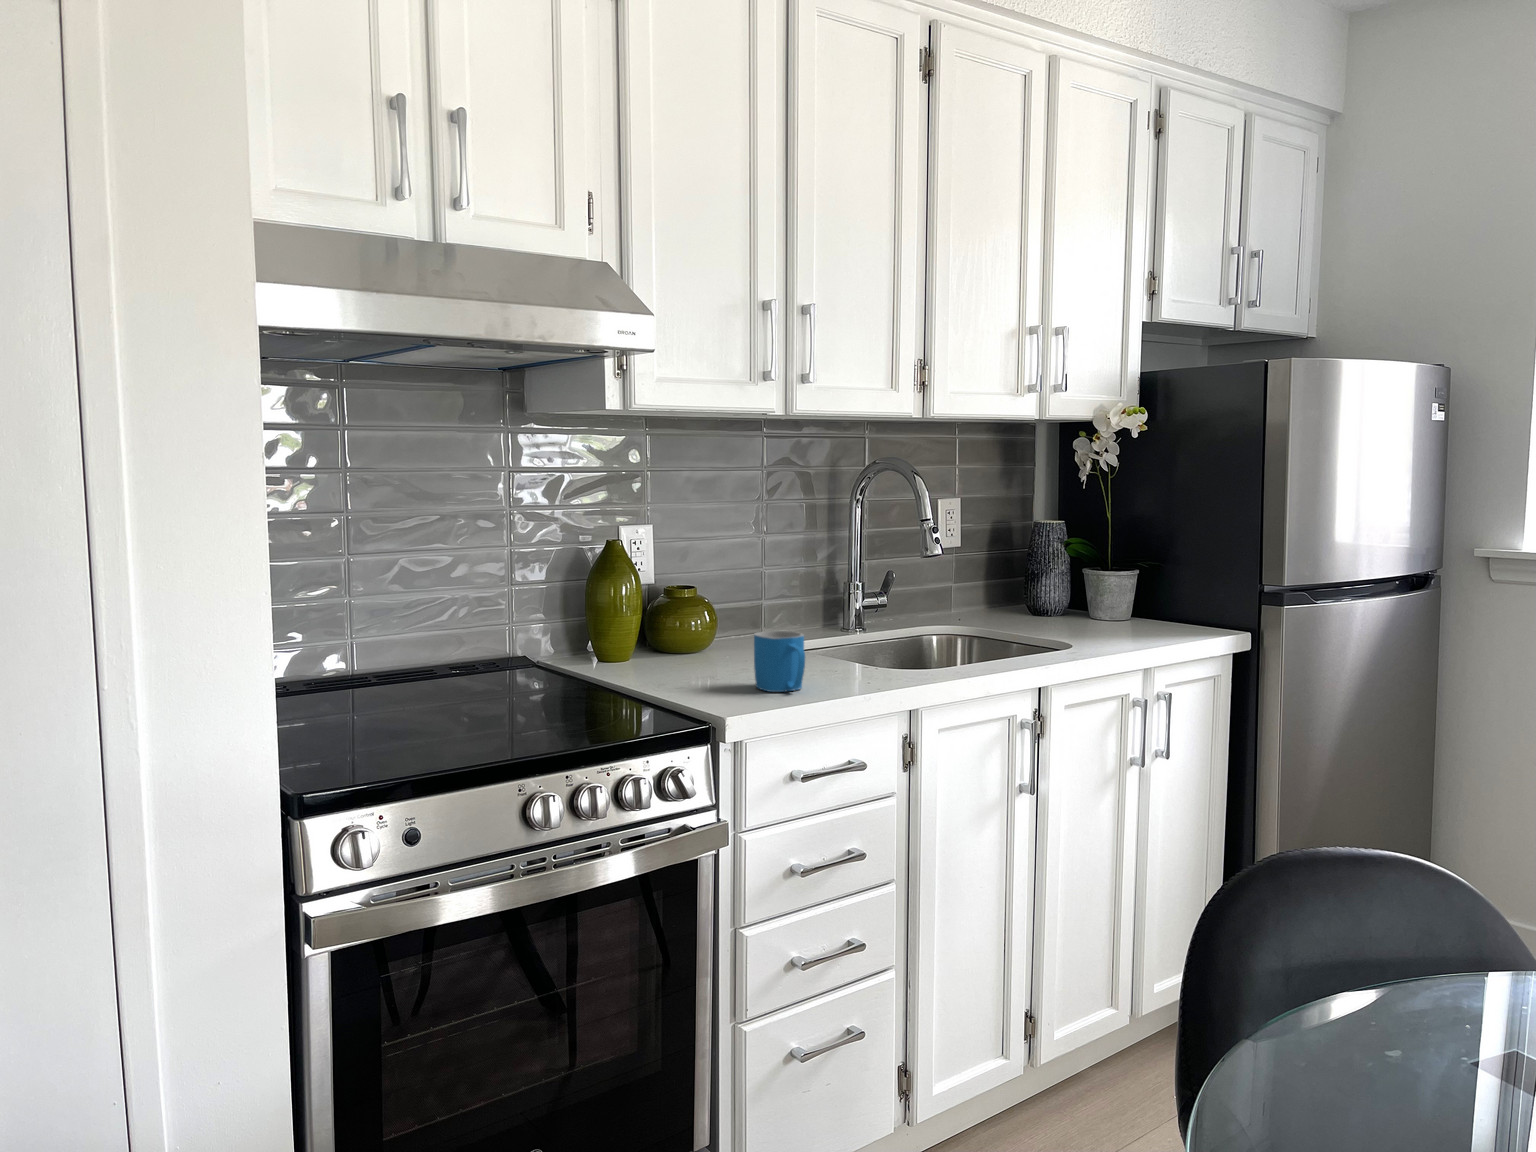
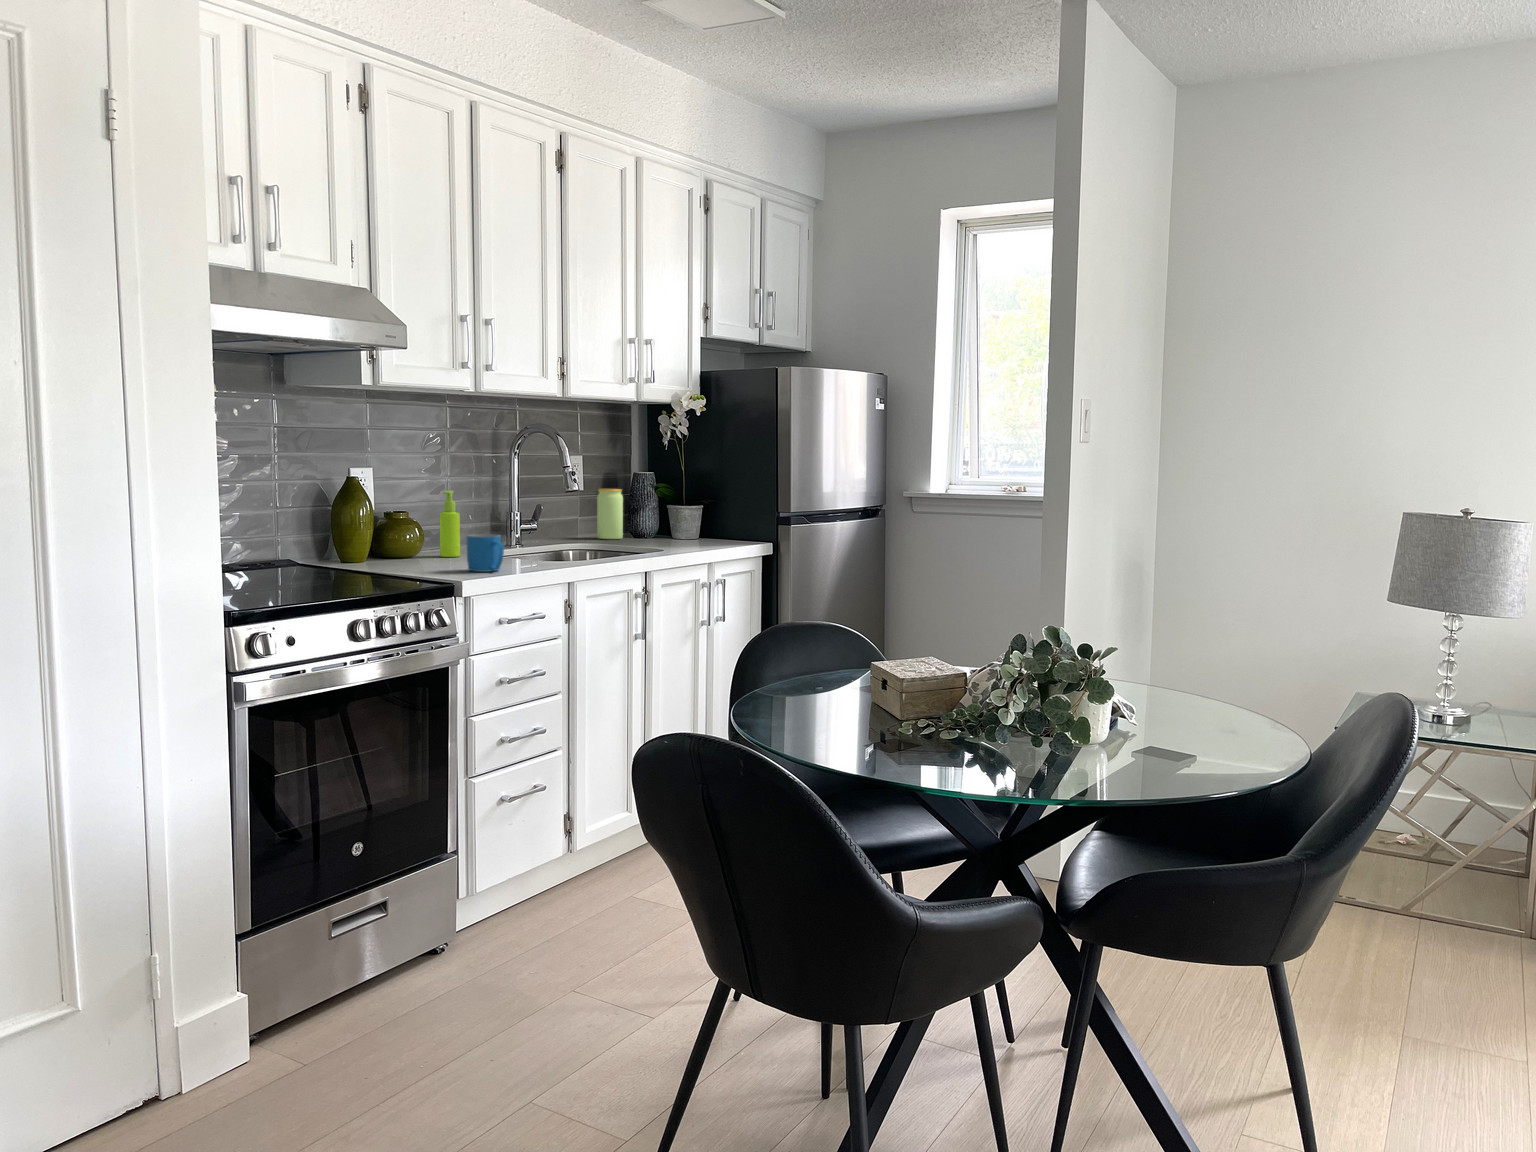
jar: none [980,545,1018,618] -> present [597,489,623,539]
soap dispenser: none [739,556,767,652] -> present [440,490,460,557]

